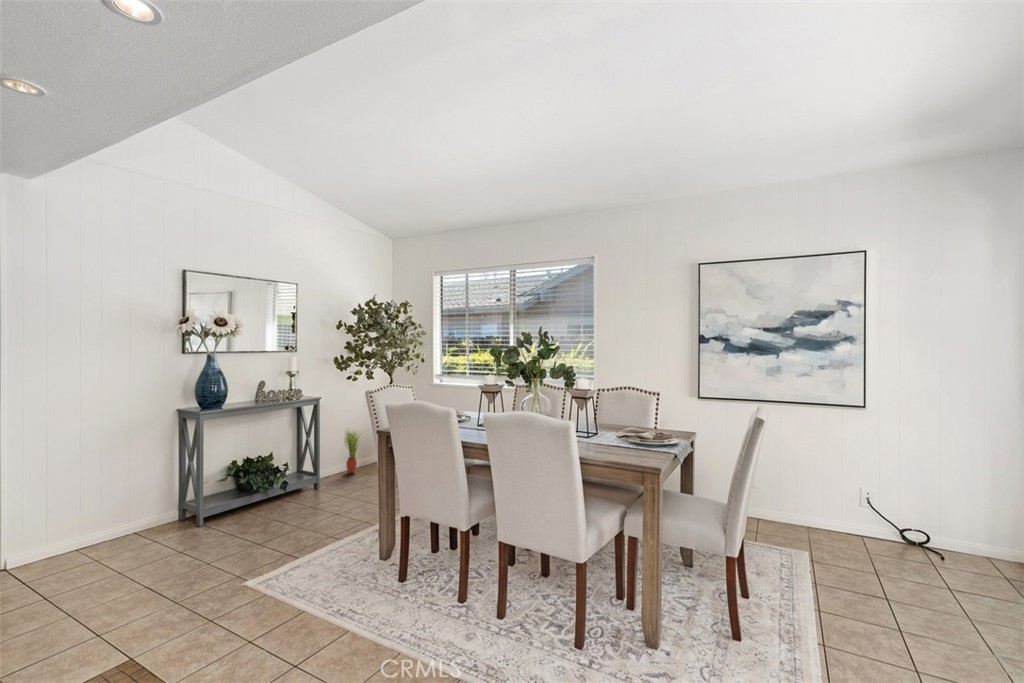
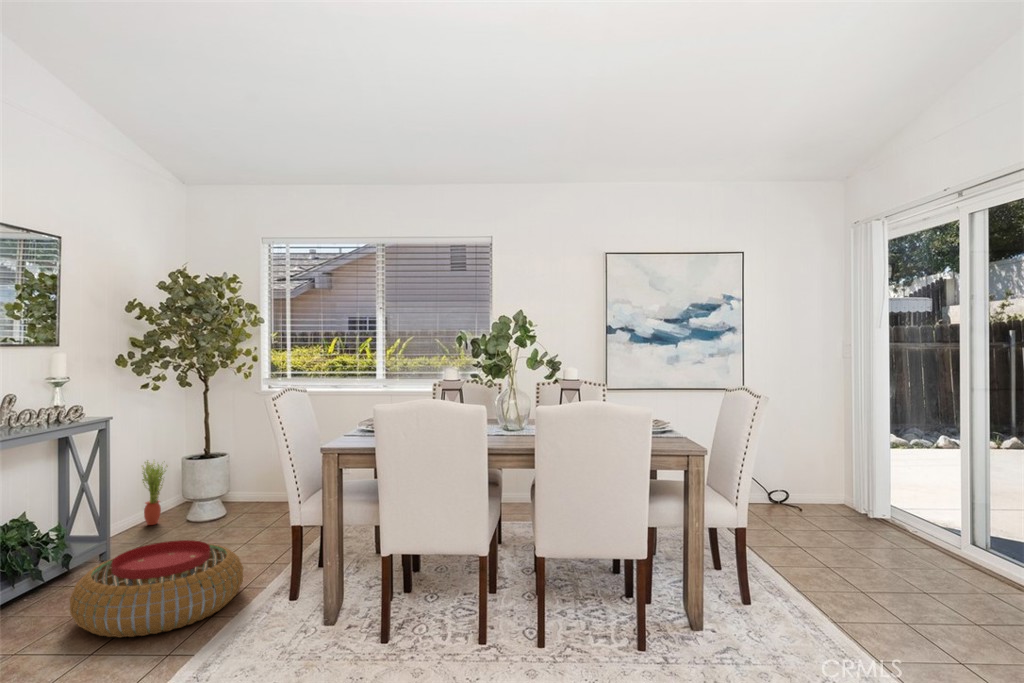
pouf: none [249,484,357,543] -> present [70,540,243,637]

